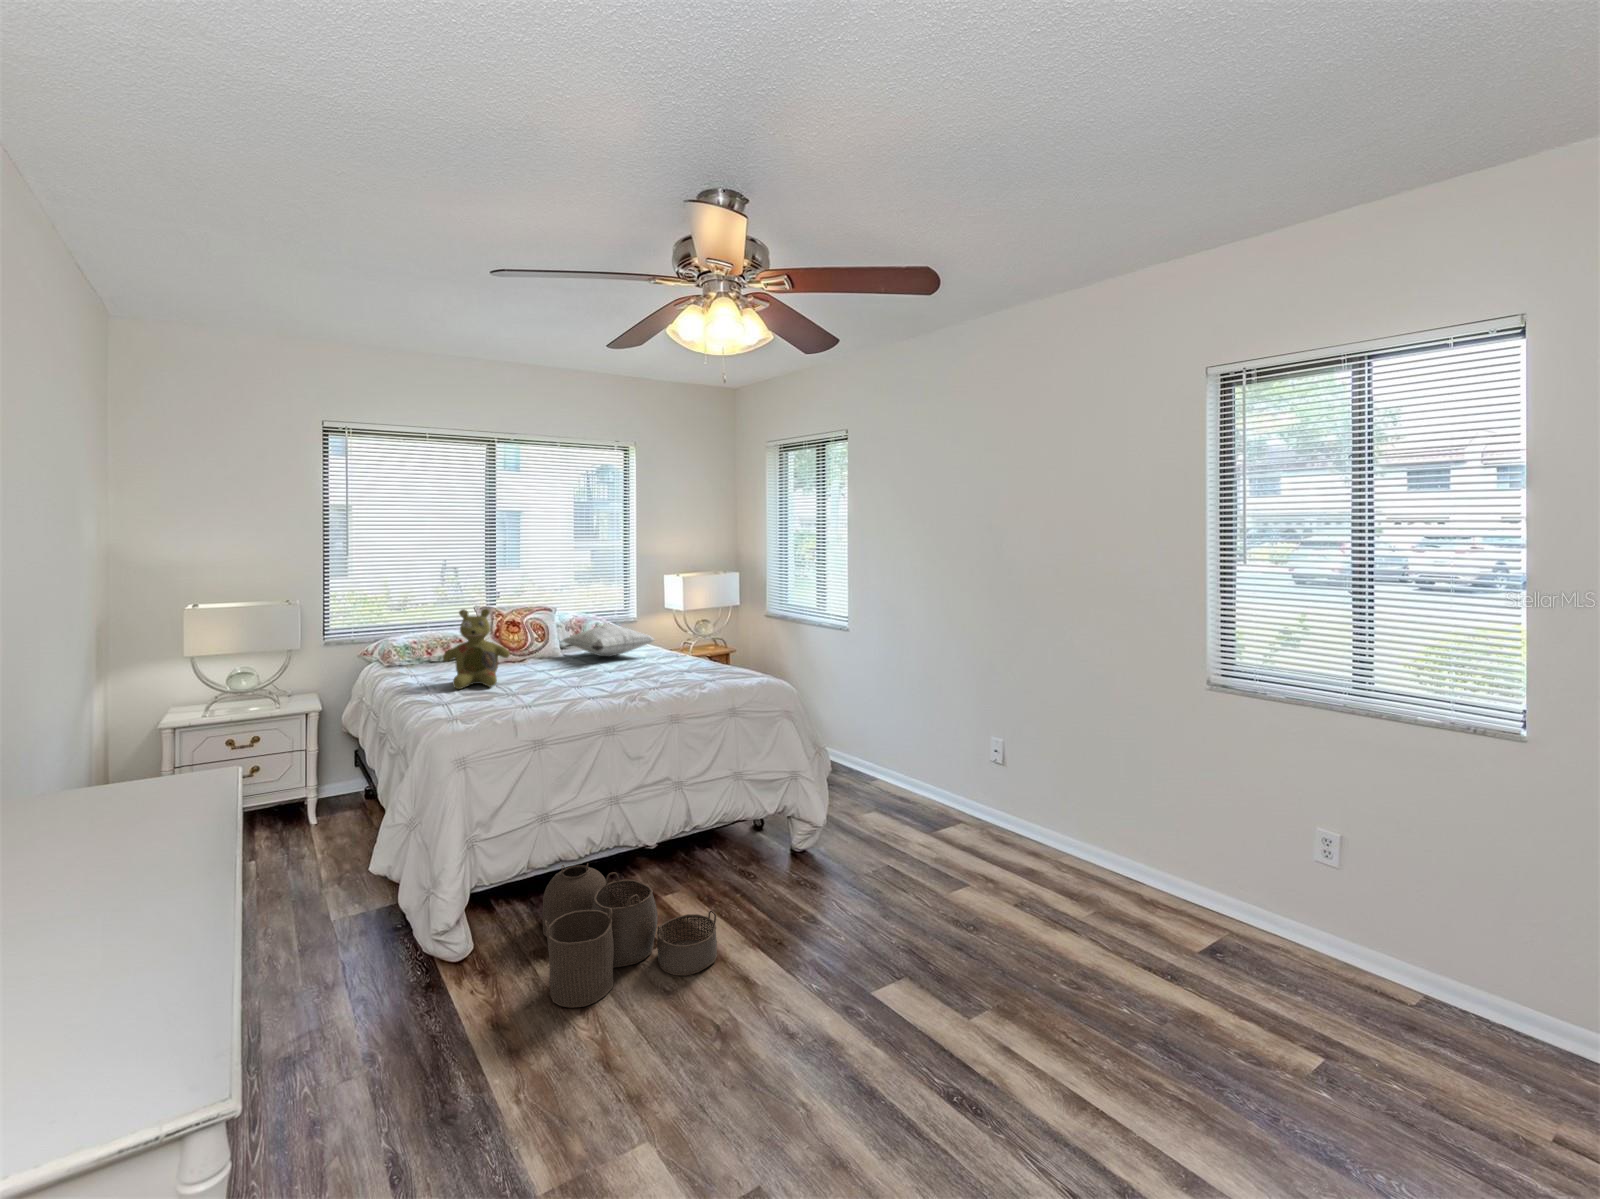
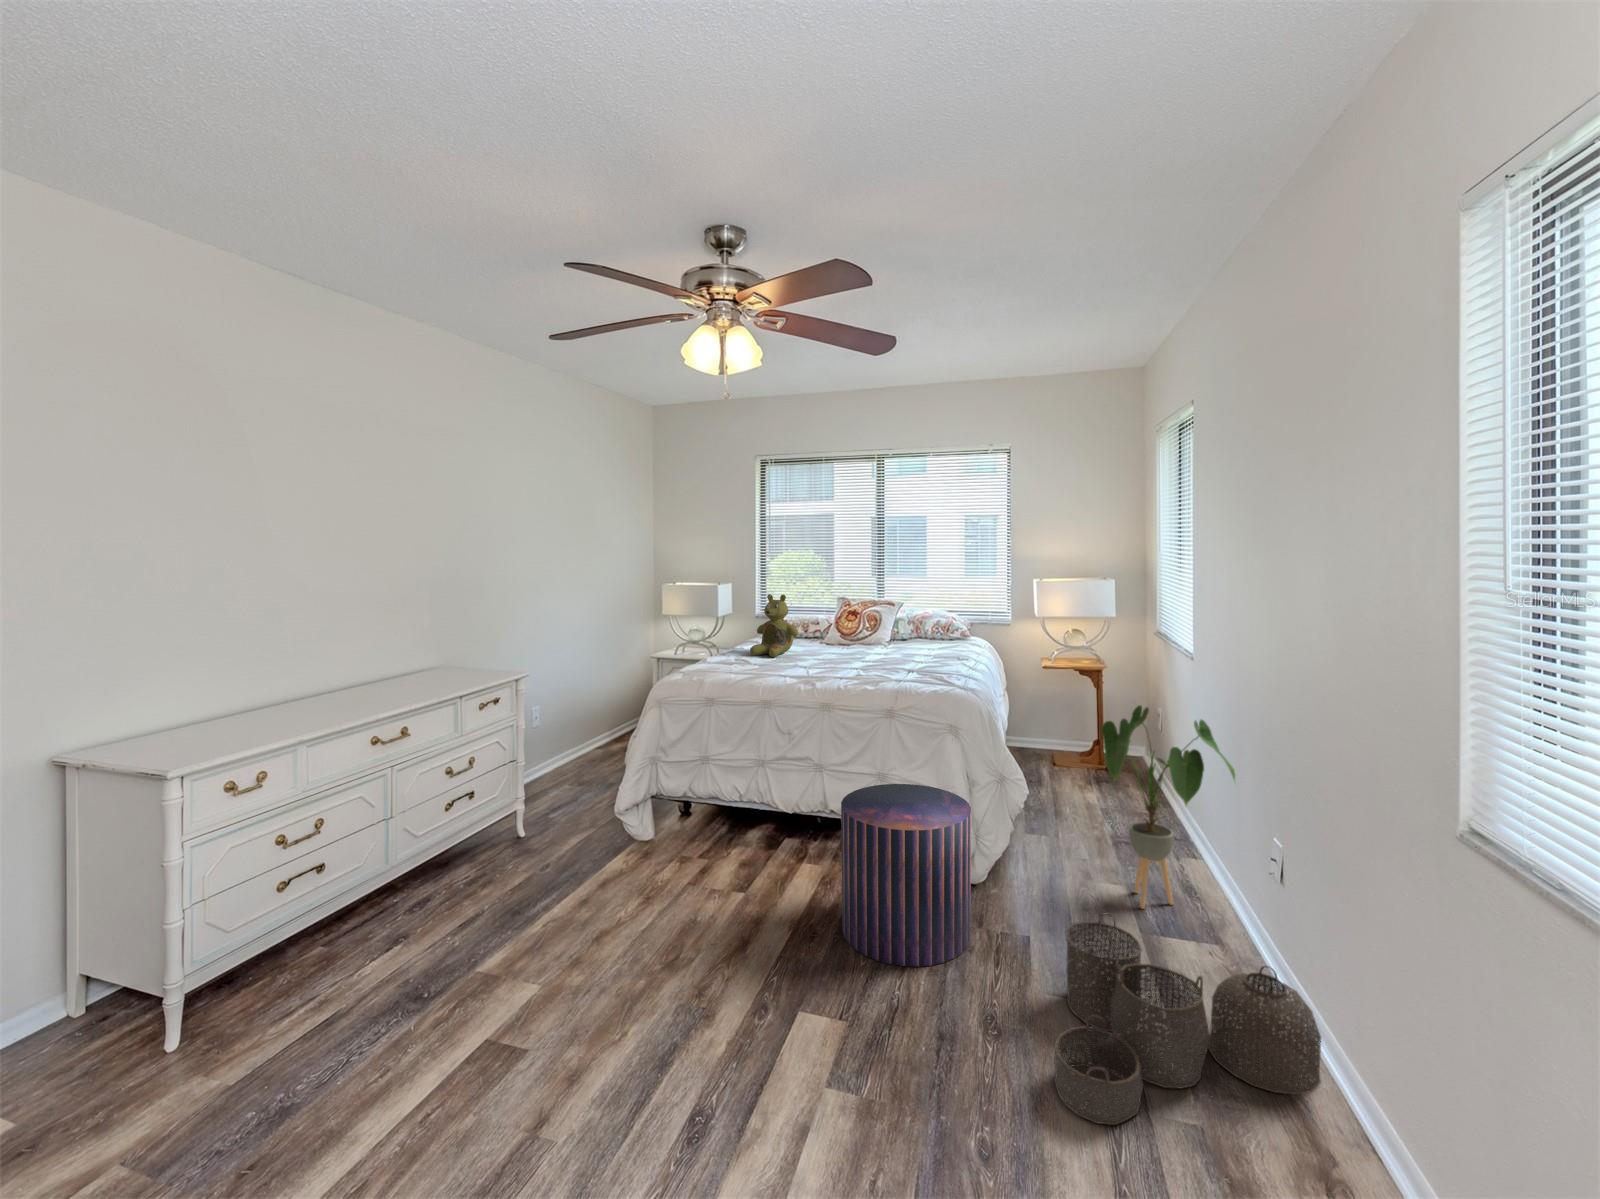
pillow: present [563,624,654,656] -> none [878,619,948,650]
house plant: none [870,670,961,818] -> present [1102,706,1235,908]
pouf: none [774,769,890,931] -> present [841,784,971,967]
woven basket: present [543,863,717,1008] -> present [1054,912,1321,1125]

